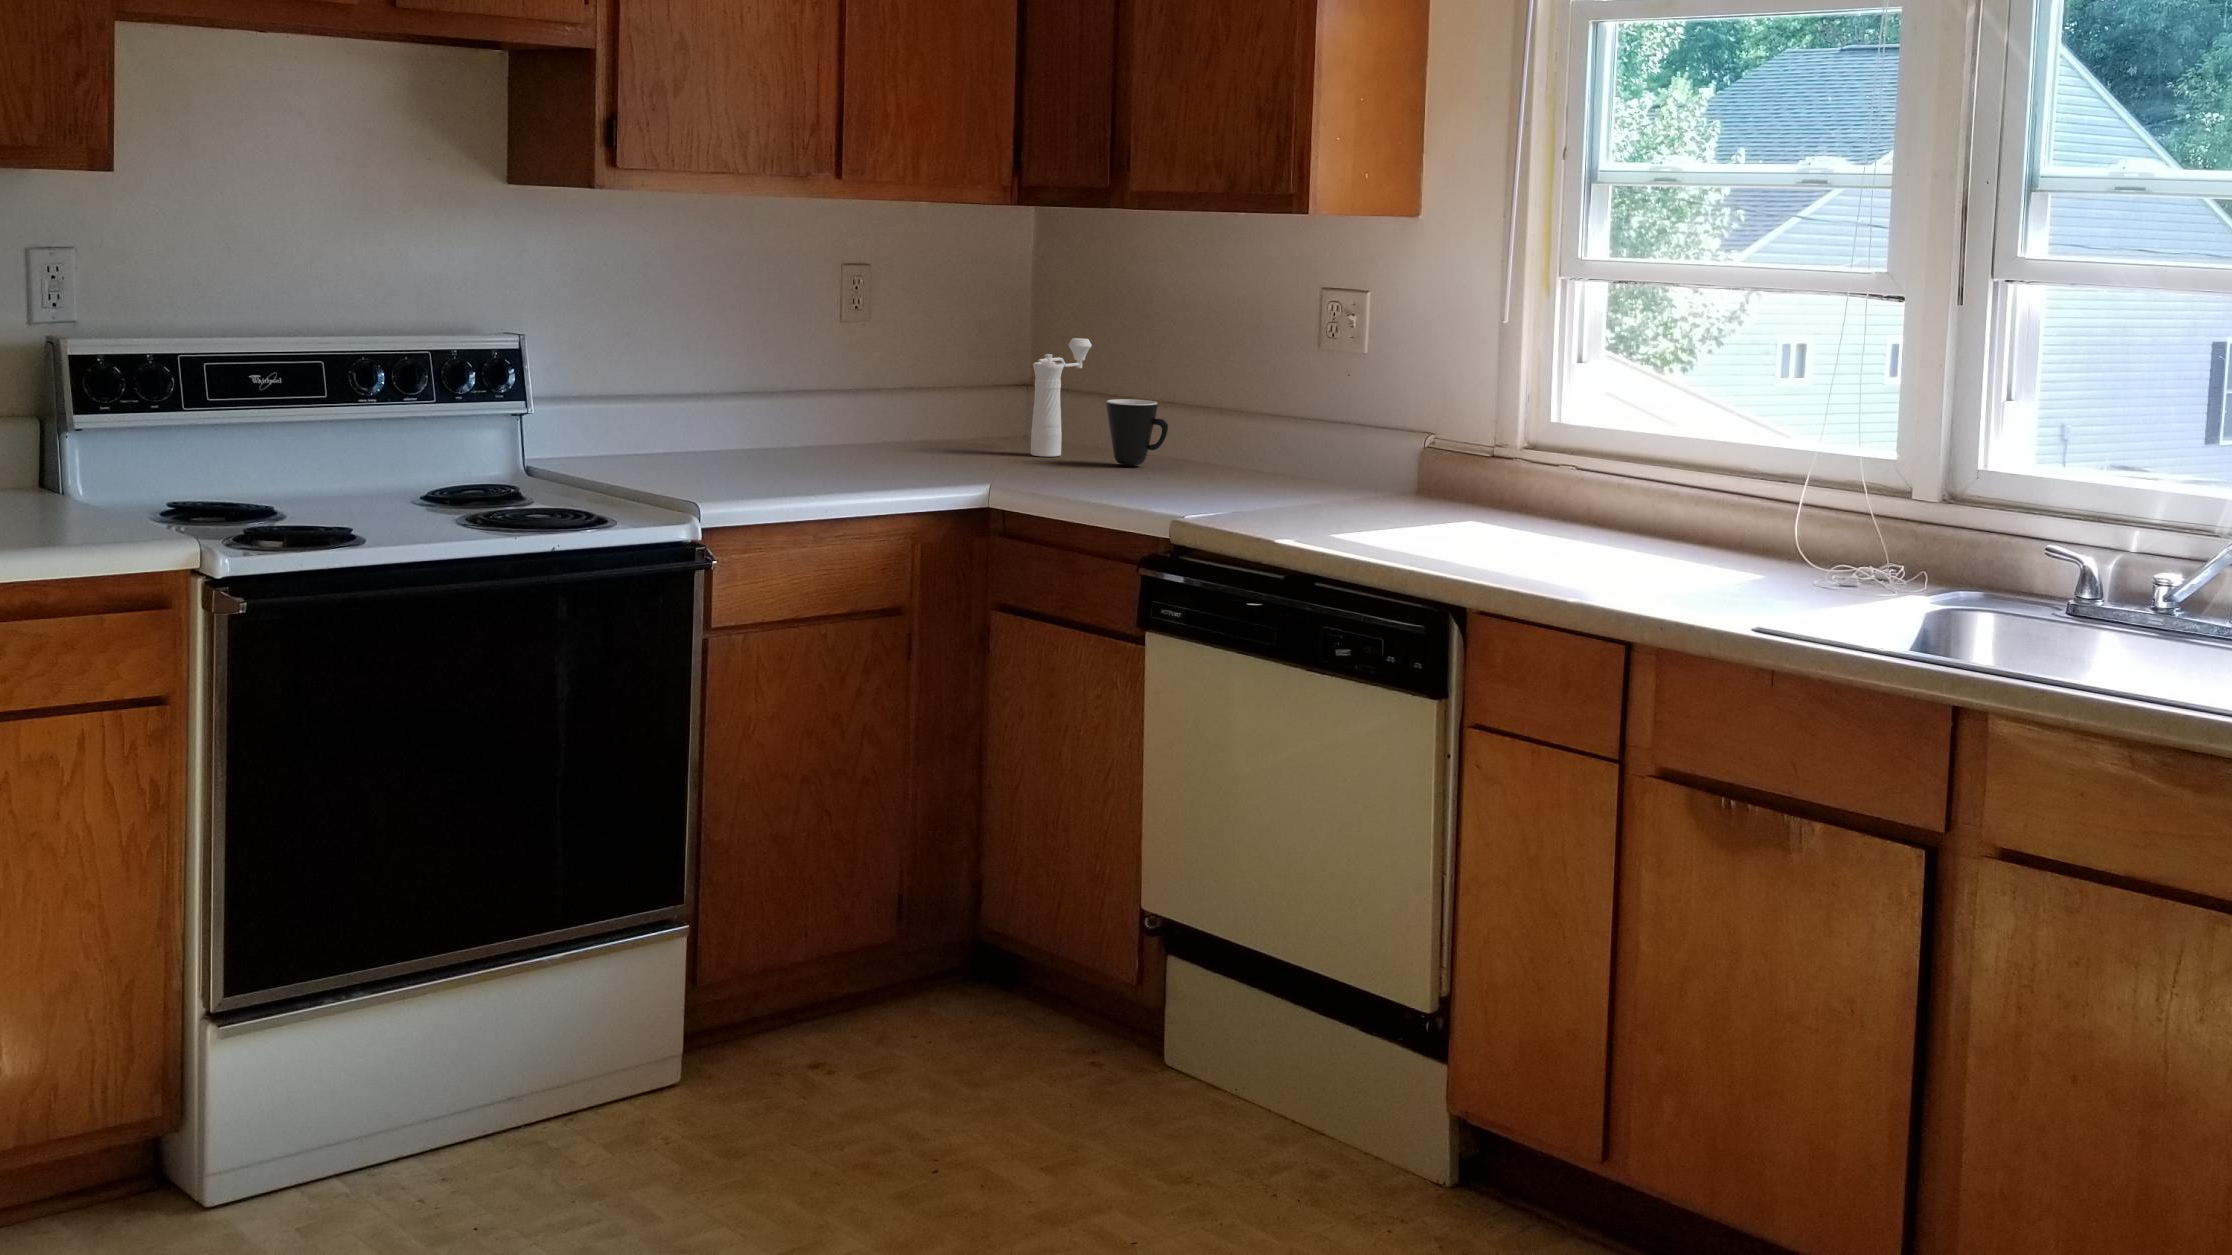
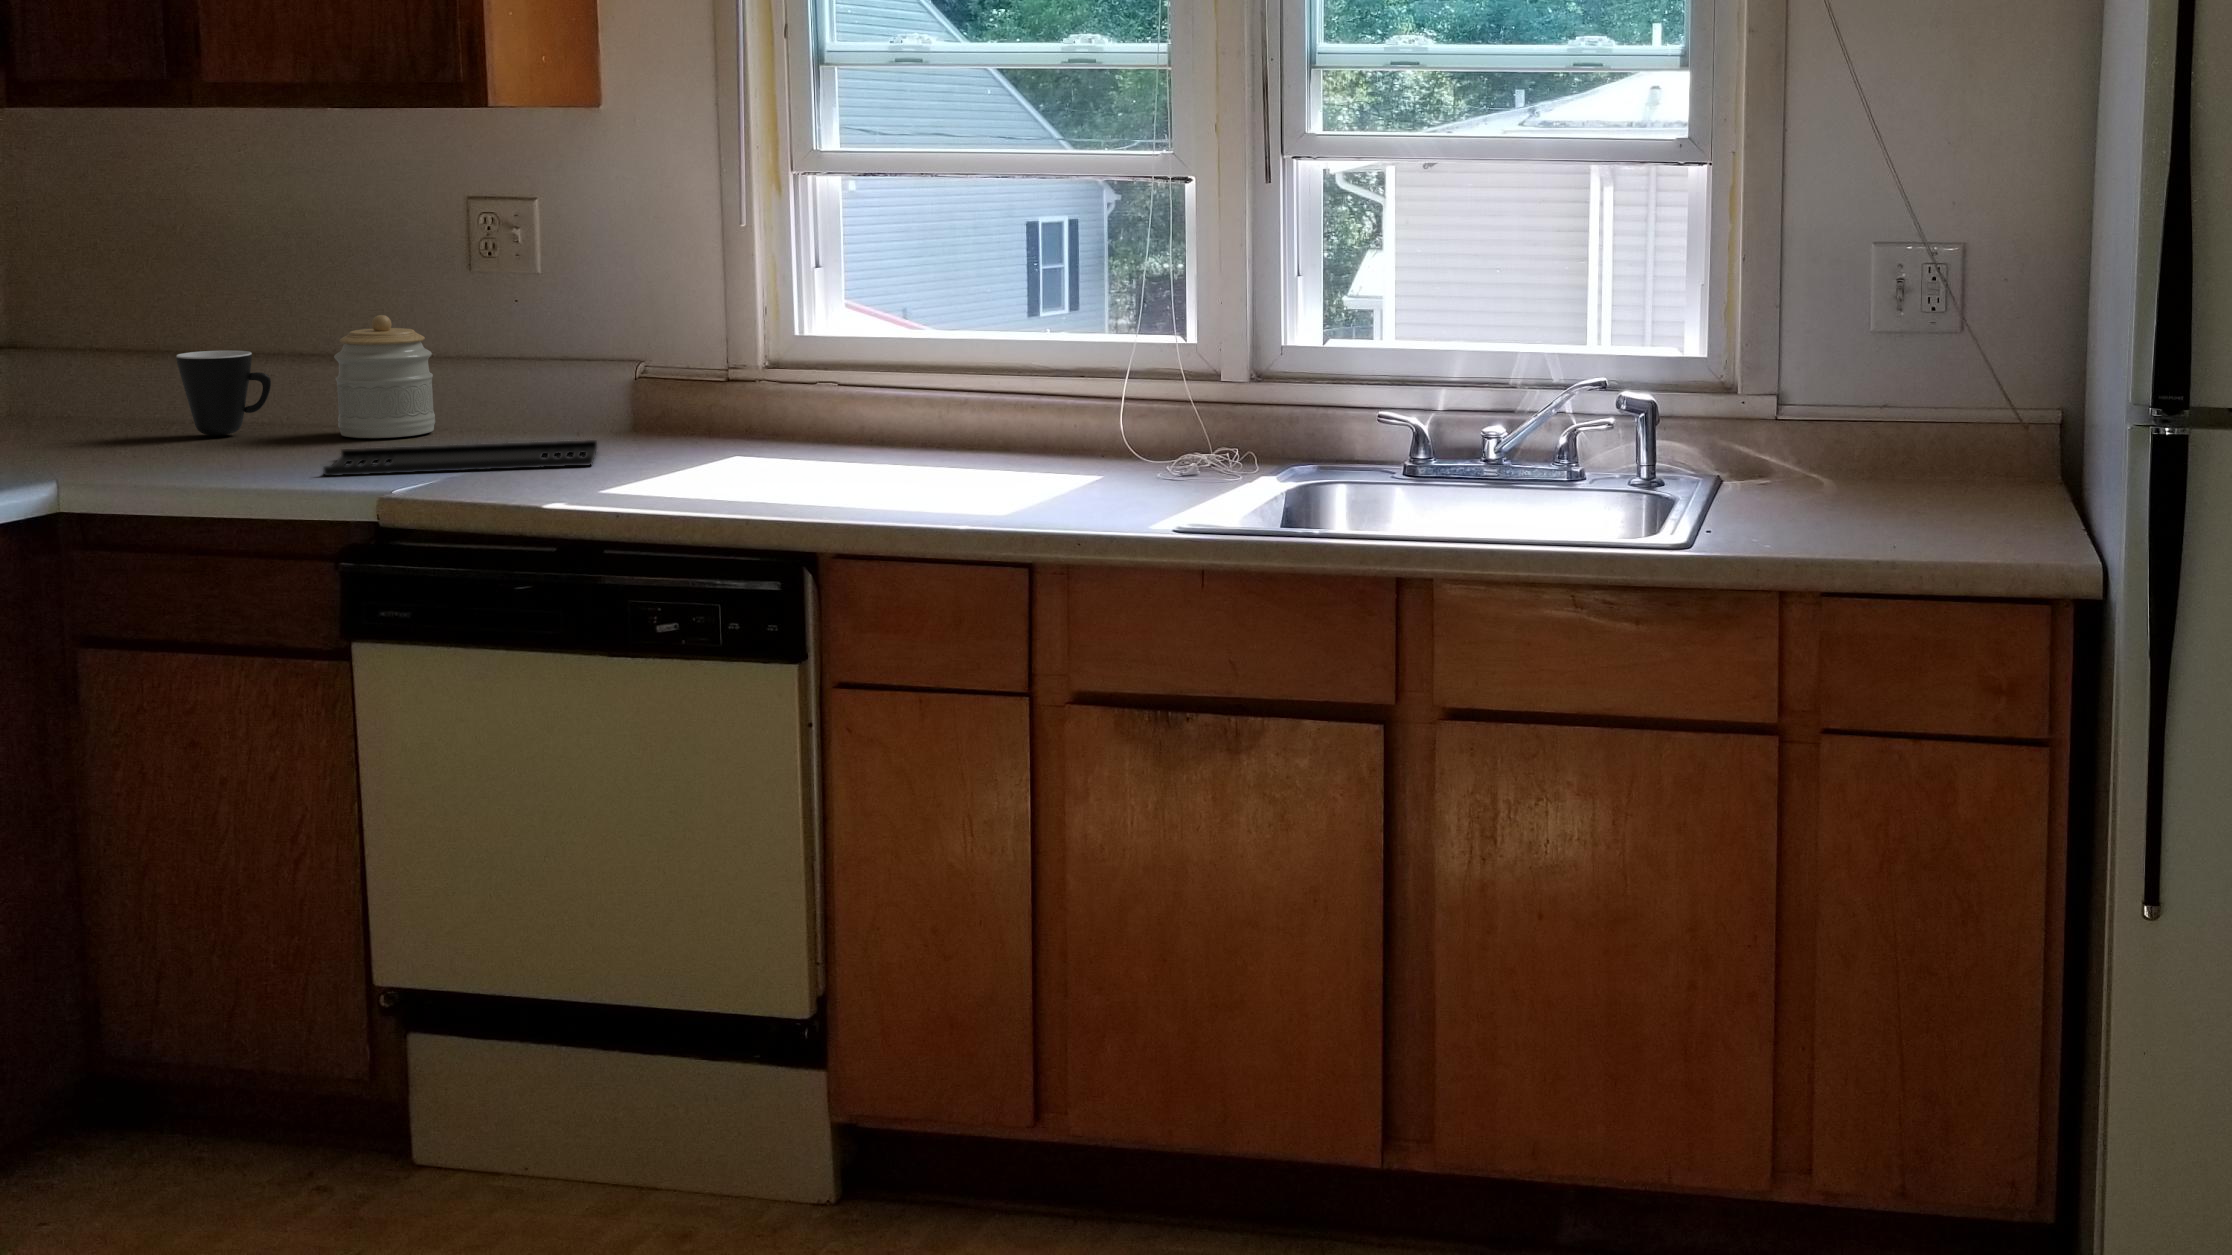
pepper mill: present [1031,338,1092,457] -> none [47,278,126,436]
jar: none [1206,380,1279,480] -> present [334,315,435,438]
tray: none [1160,484,1373,516] -> present [323,440,597,476]

